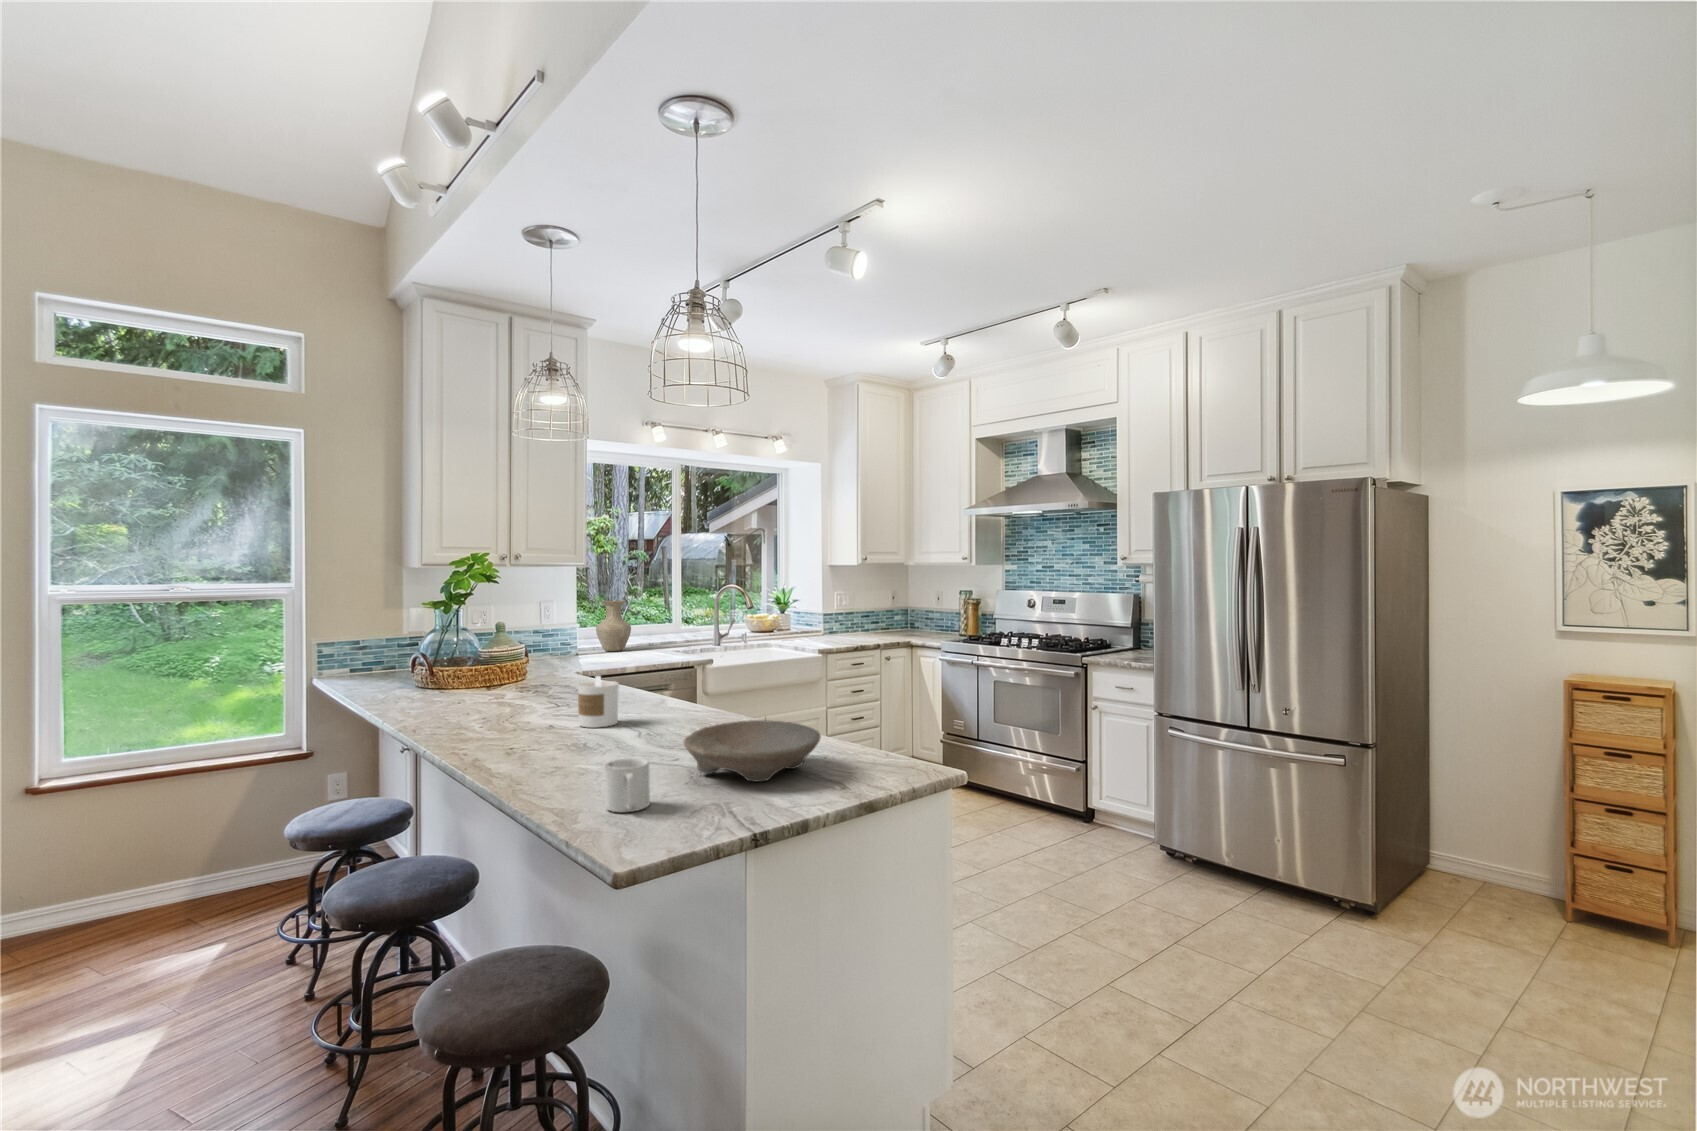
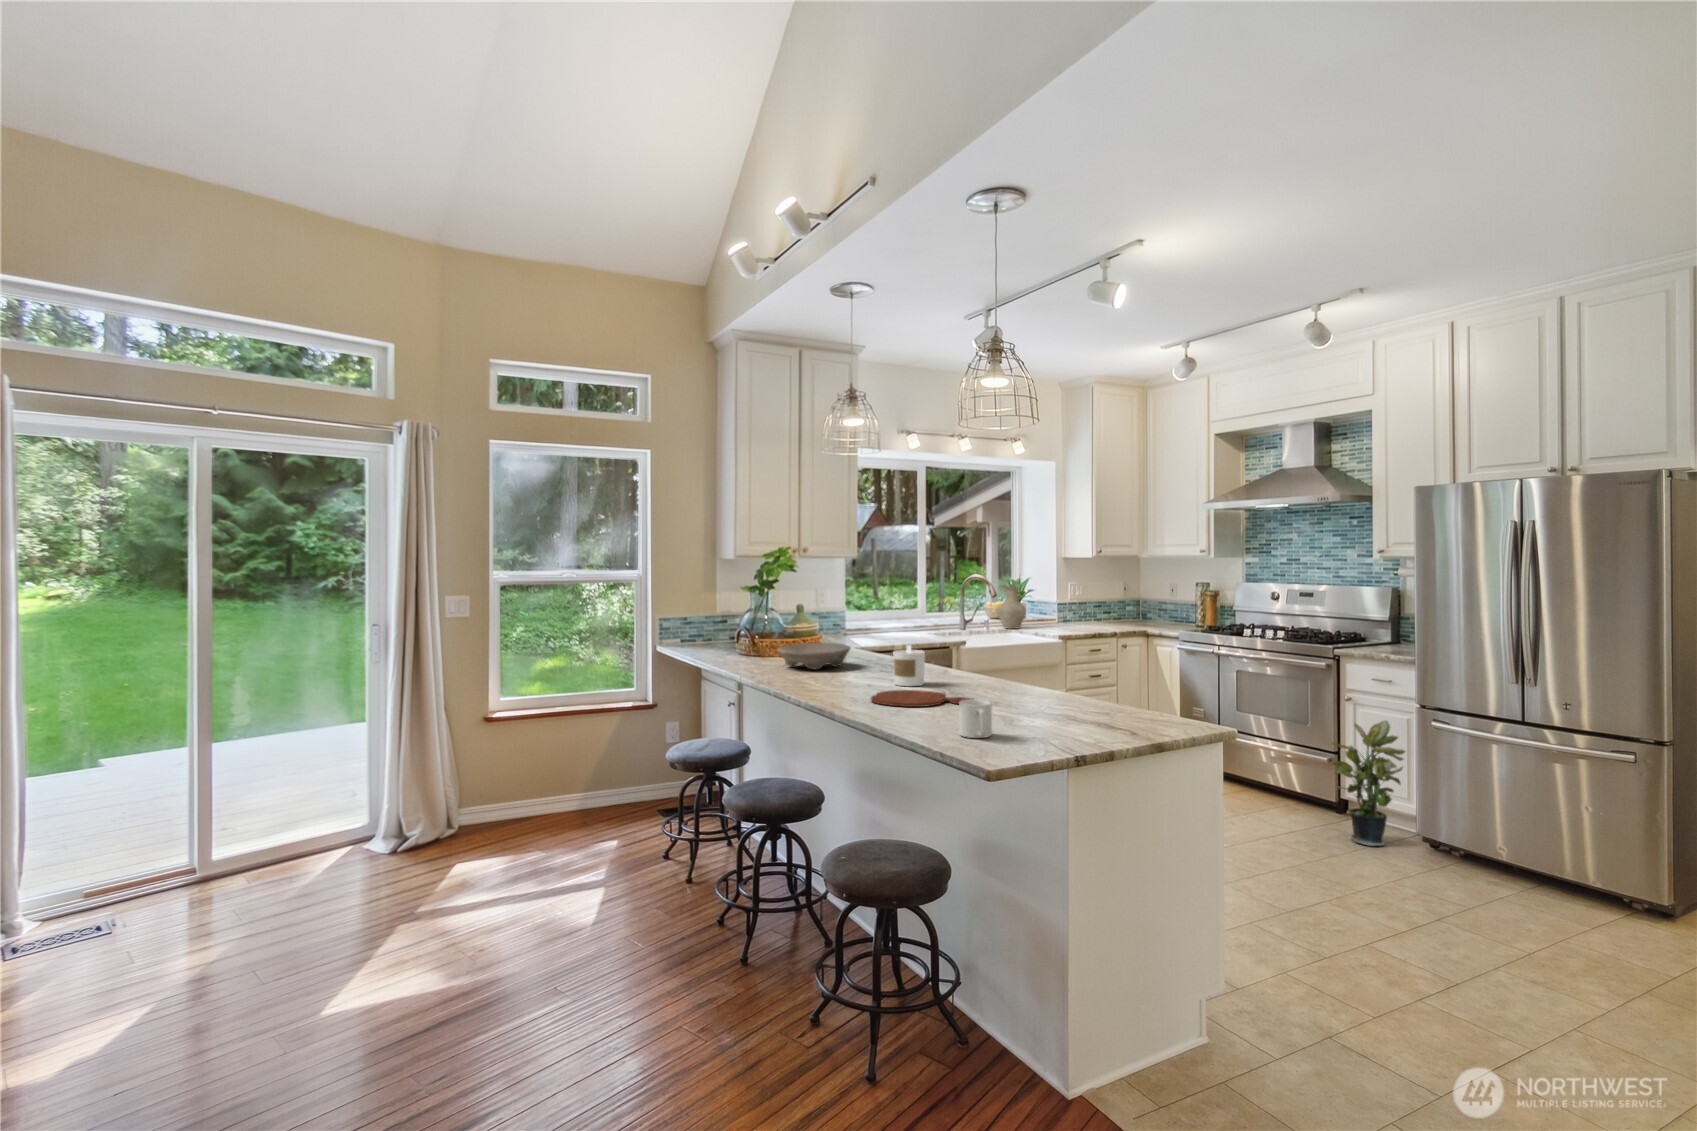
vase: present [596,601,631,651] -> present [997,586,1026,629]
bowl: present [684,720,821,782] -> present [778,642,850,669]
potted plant: none [1078,730,1147,860] -> present [1331,721,1405,846]
cutting board: none [526,735,663,761] -> present [871,690,973,707]

